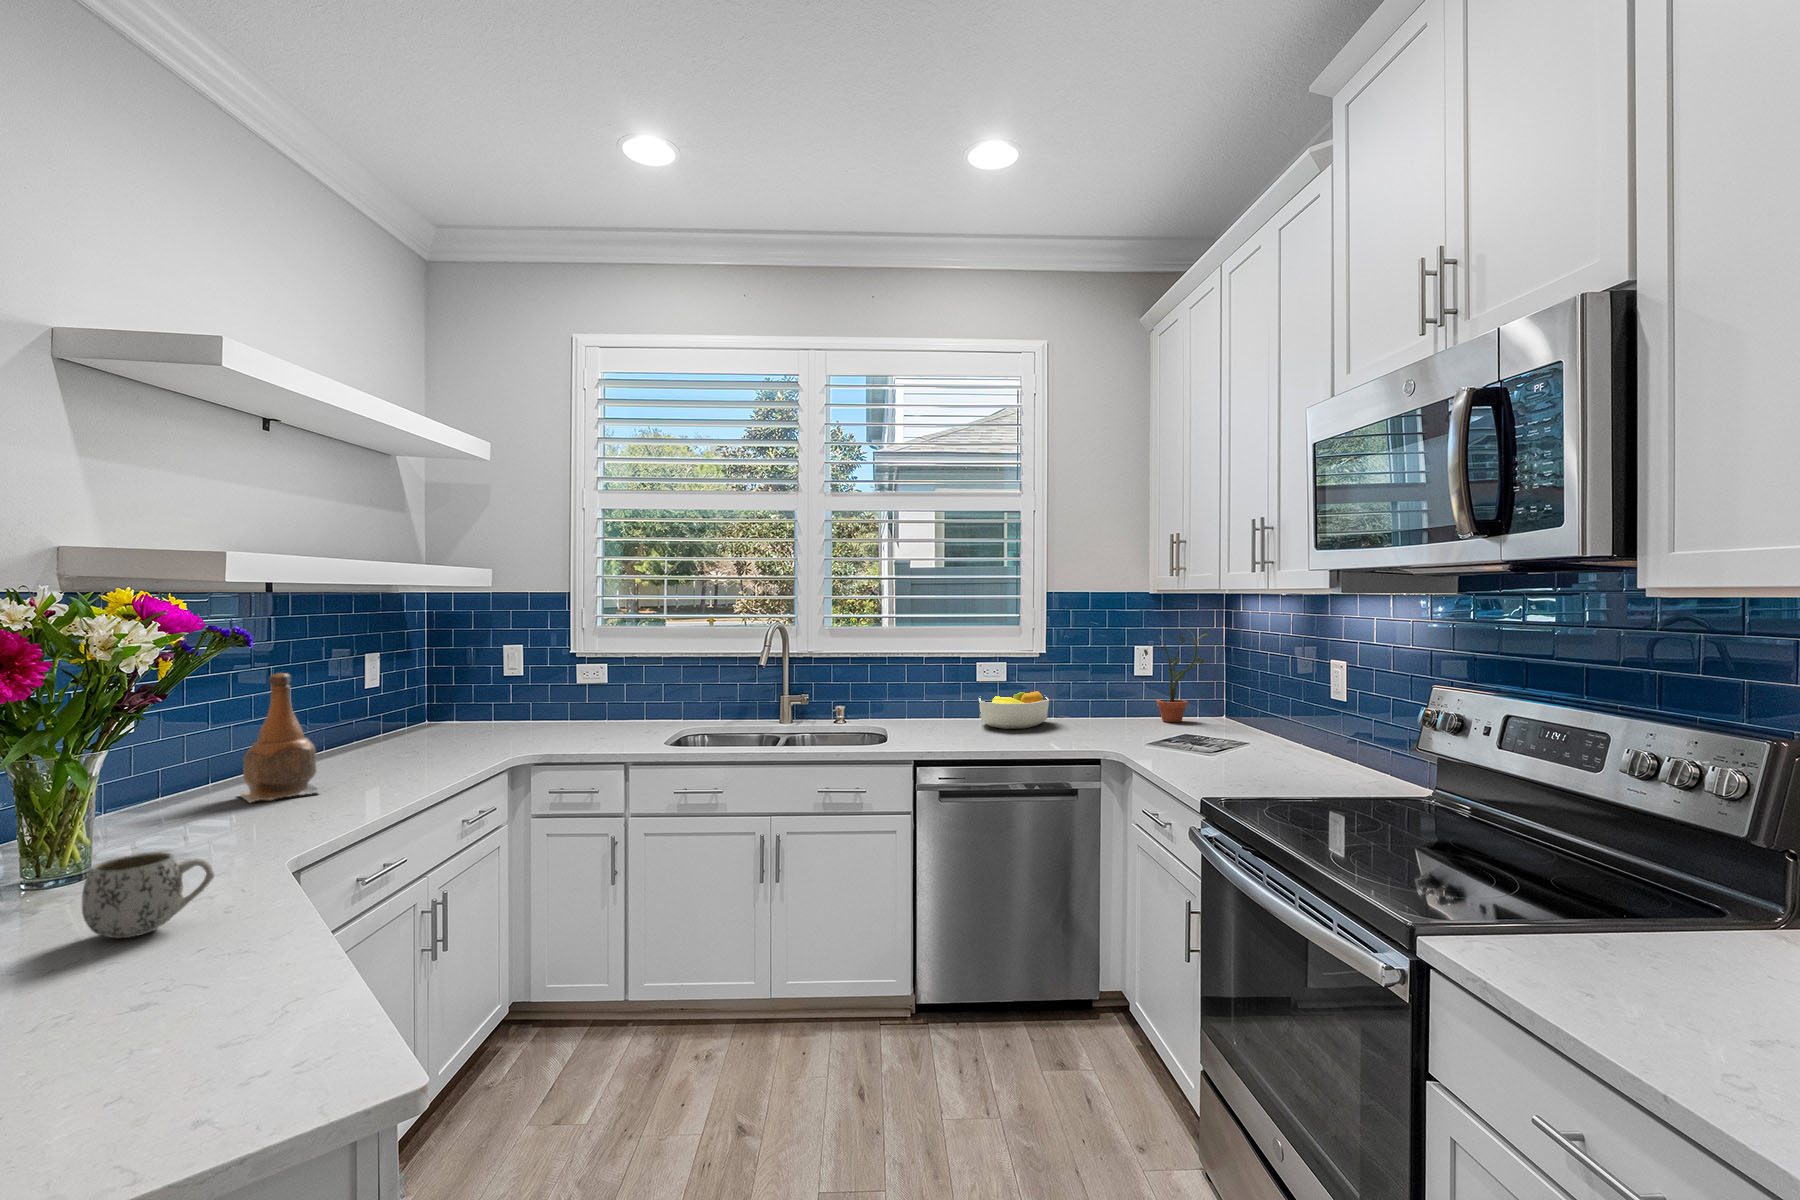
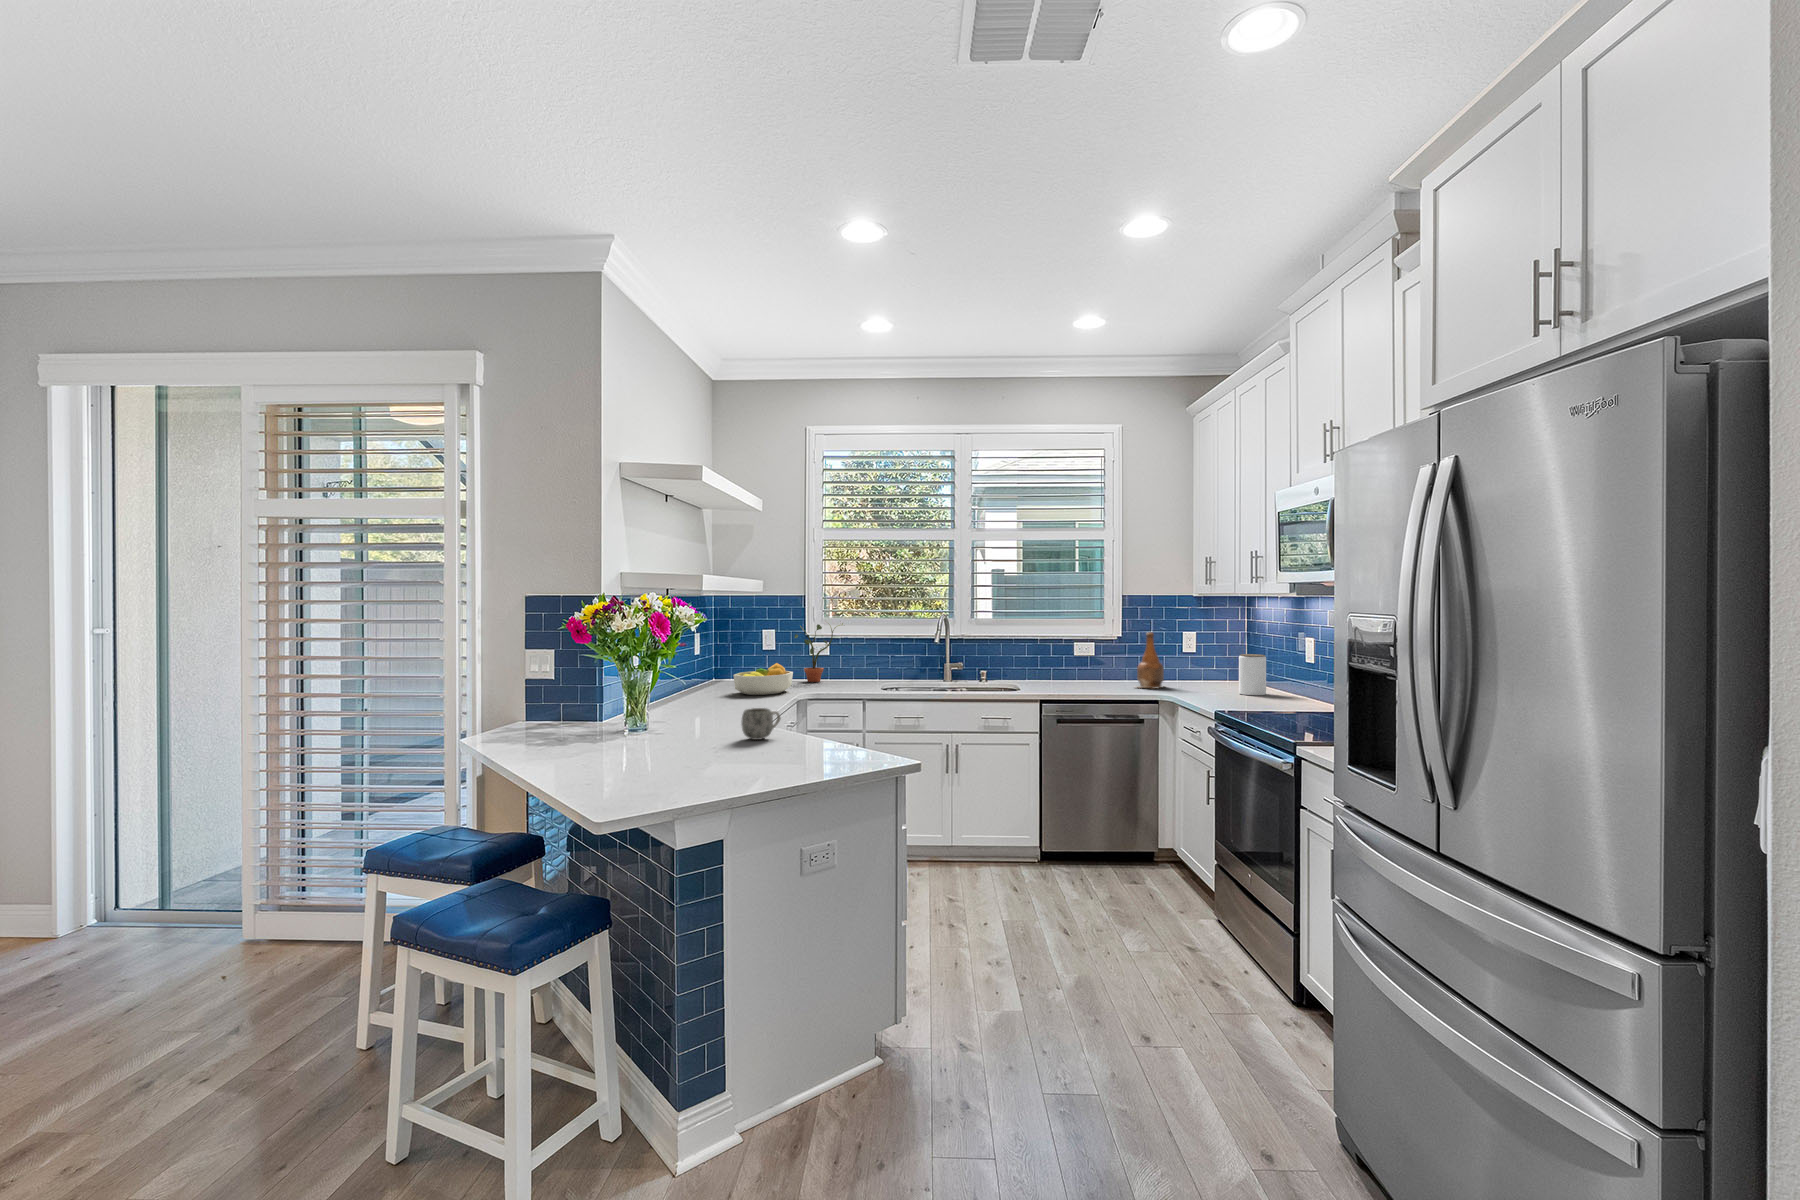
potted plant: present [1144,628,1209,722] -> present [795,623,843,682]
bottle: present [240,673,320,803] -> present [1137,632,1164,689]
jar: none [1229,686,1273,755] -> present [1239,654,1266,695]
fruit bowl: present [979,691,1049,729] -> present [733,663,793,695]

